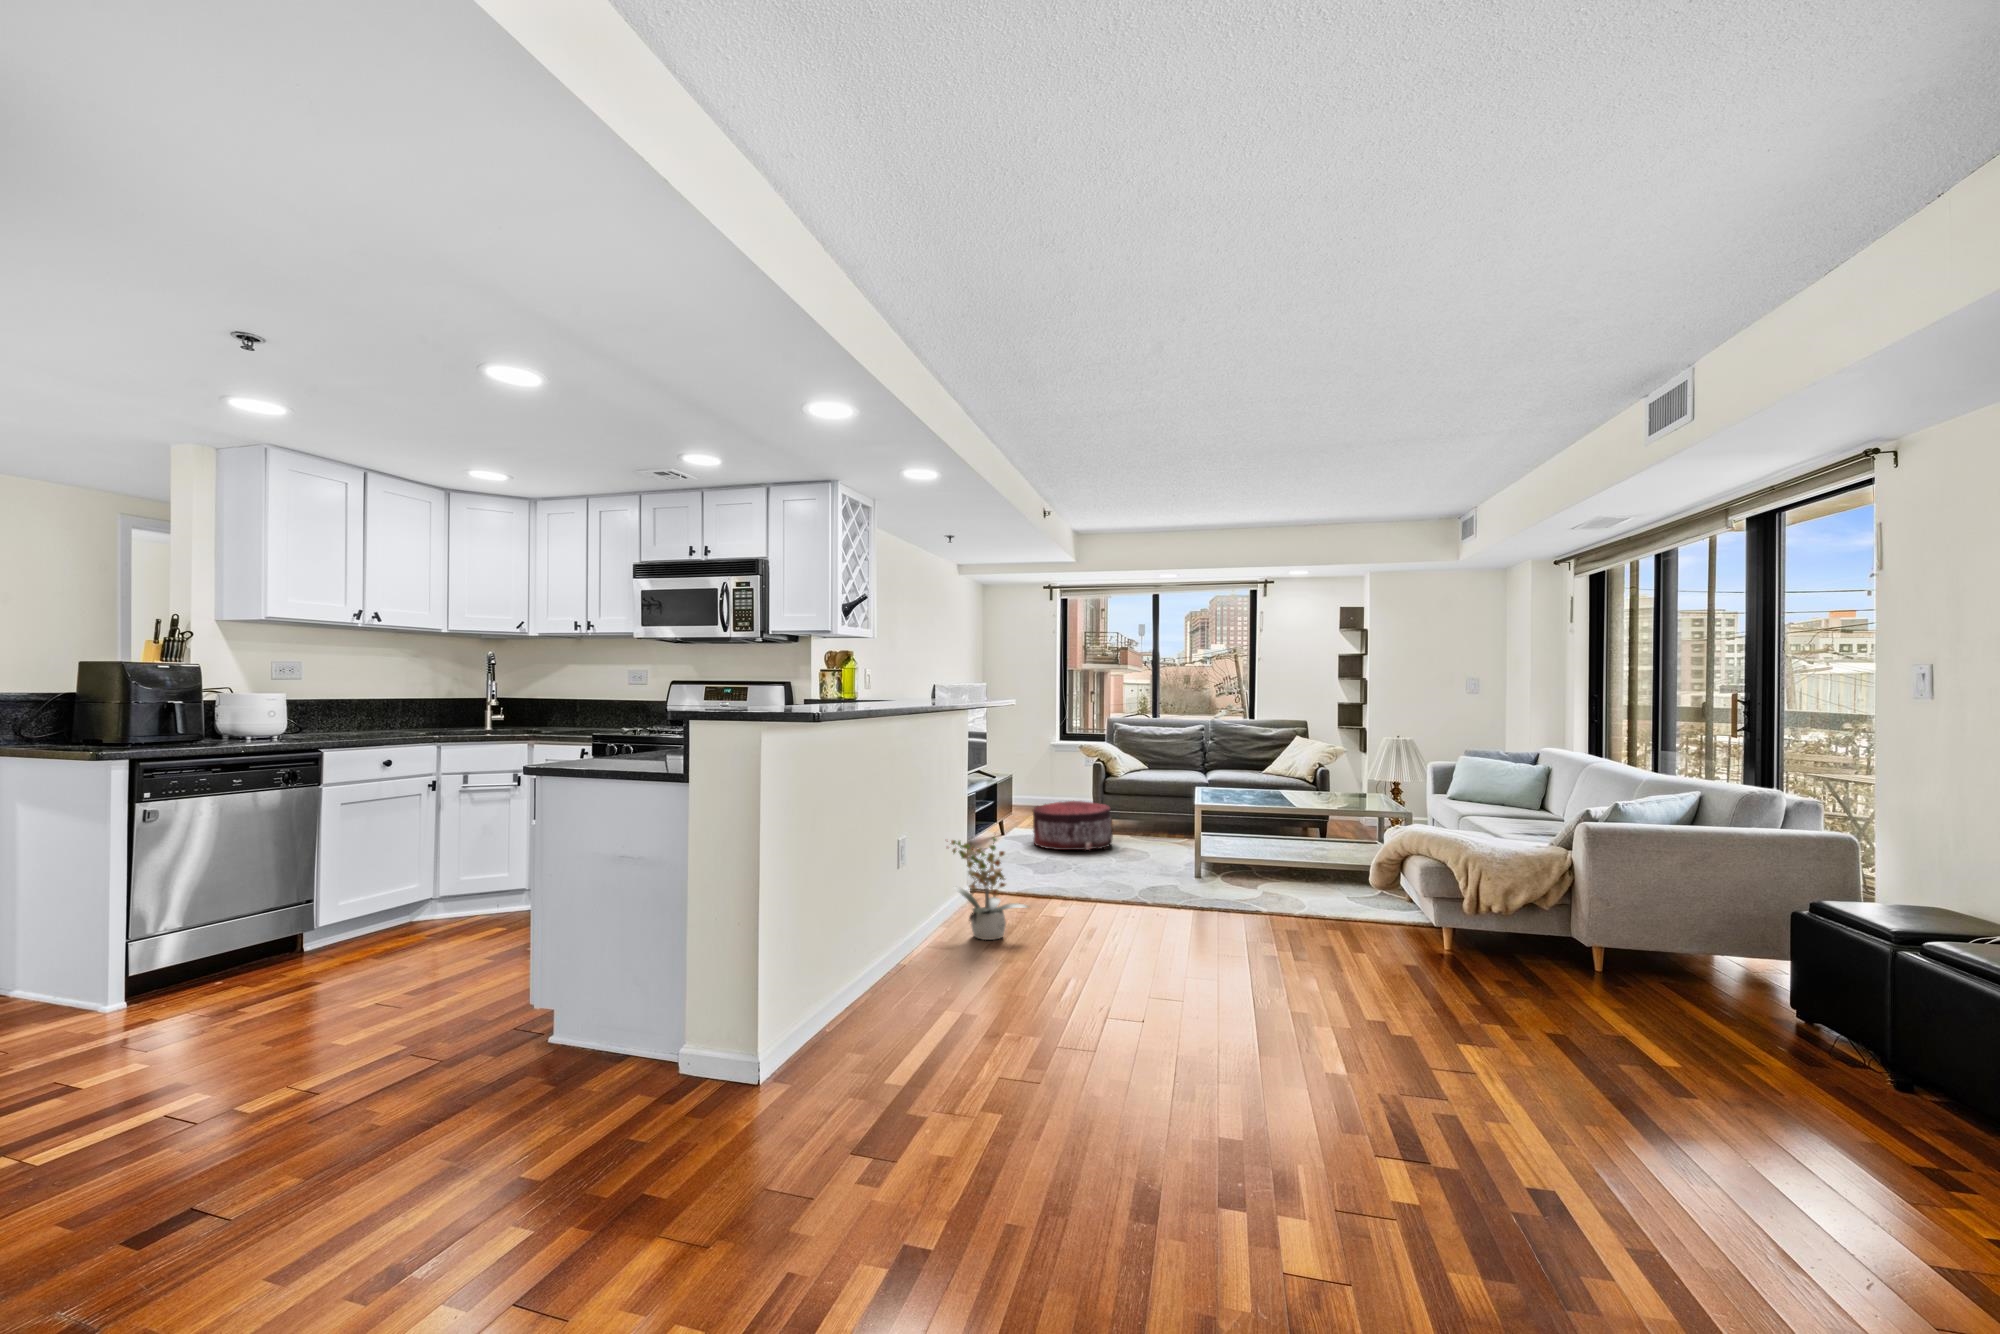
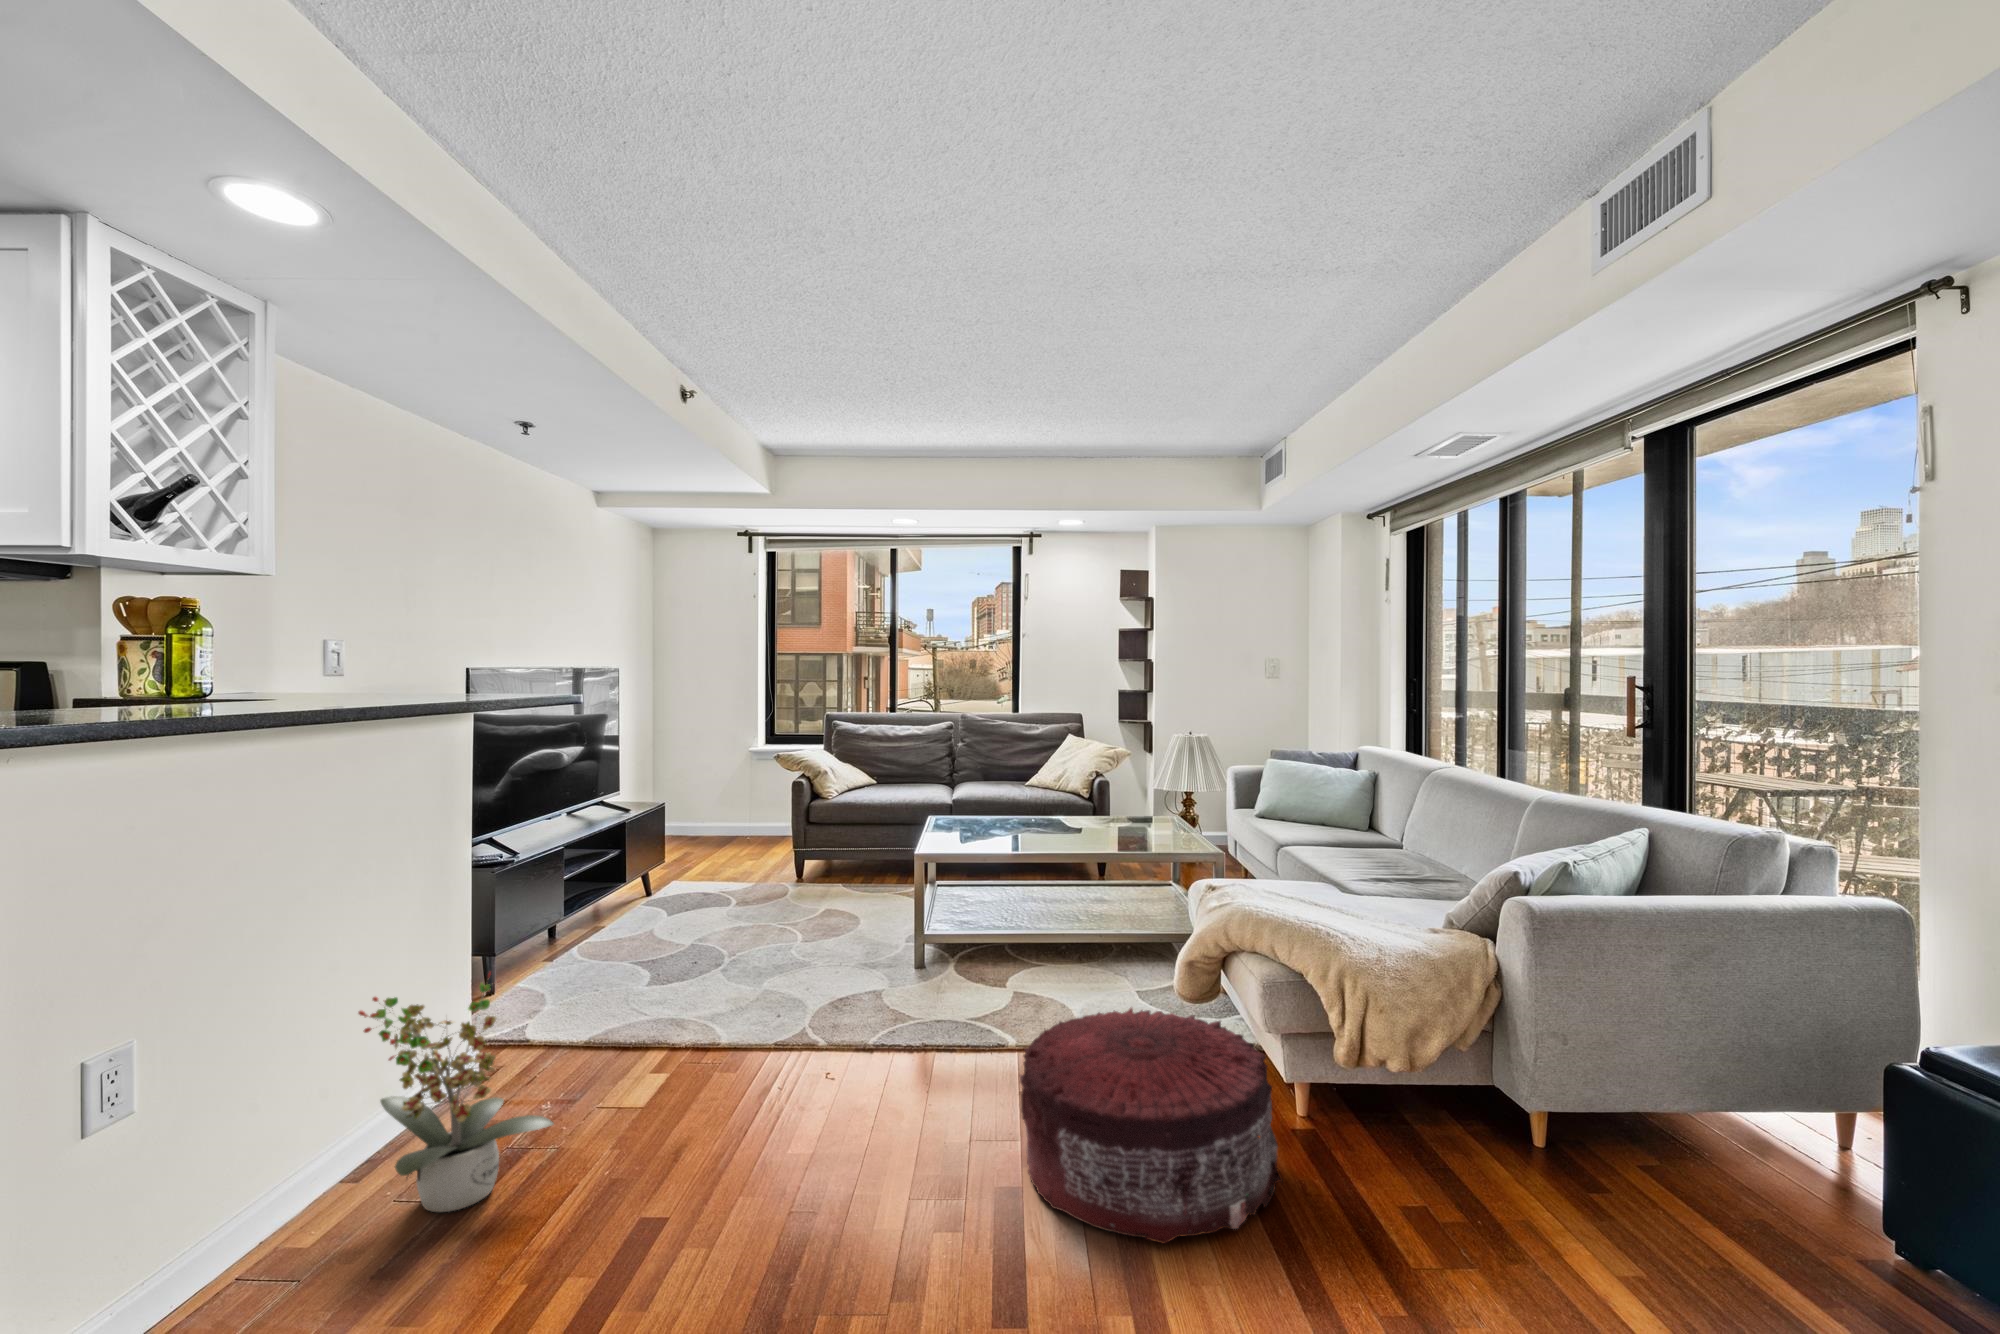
pouf: present [1033,801,1113,850] -> present [1020,1008,1283,1244]

